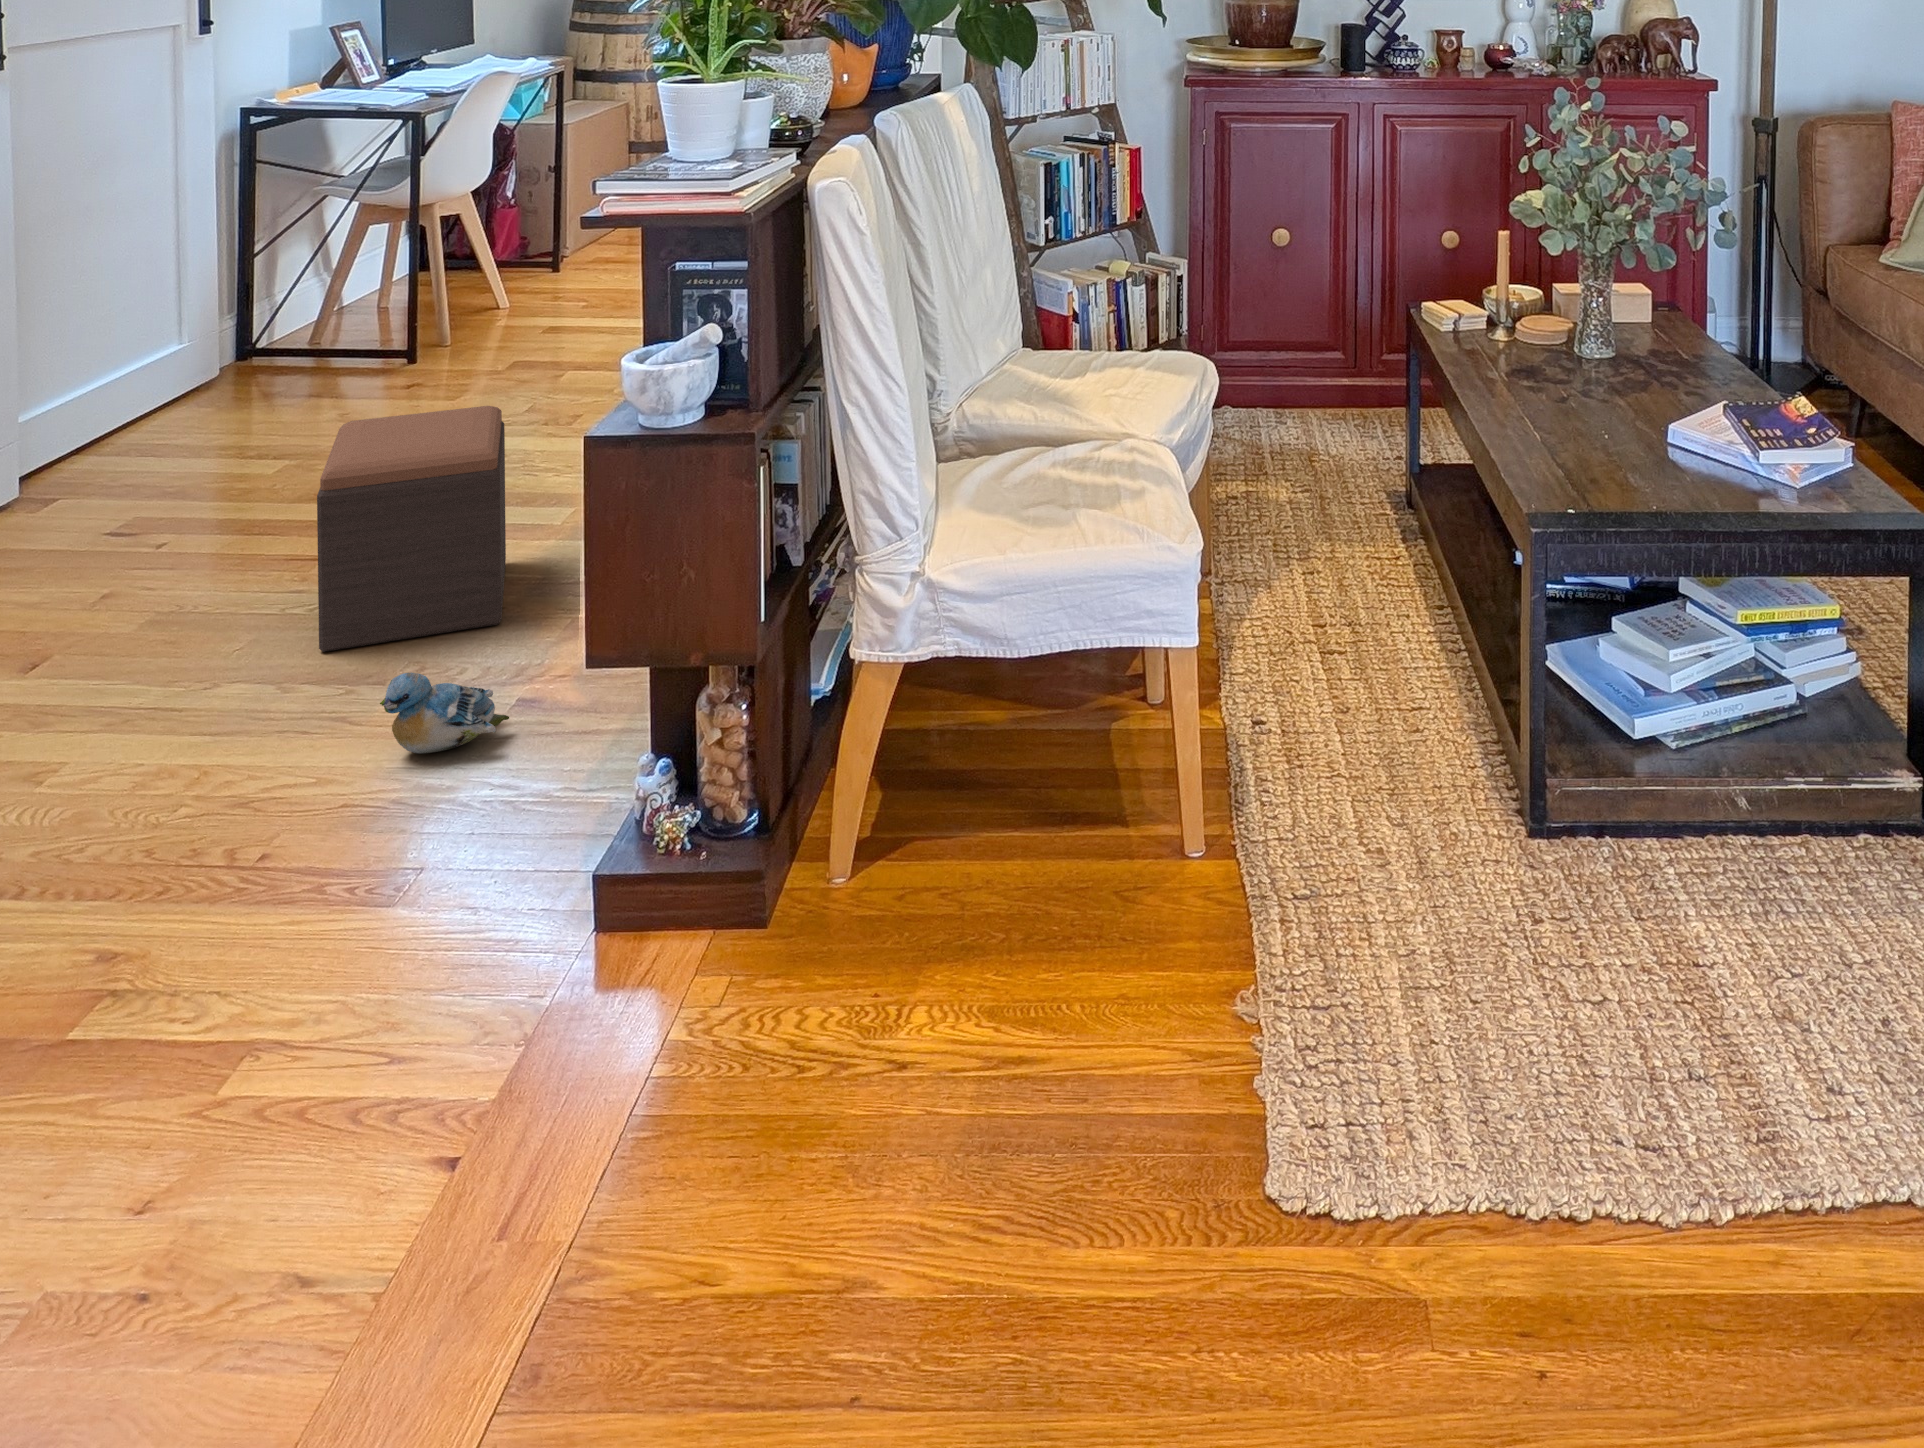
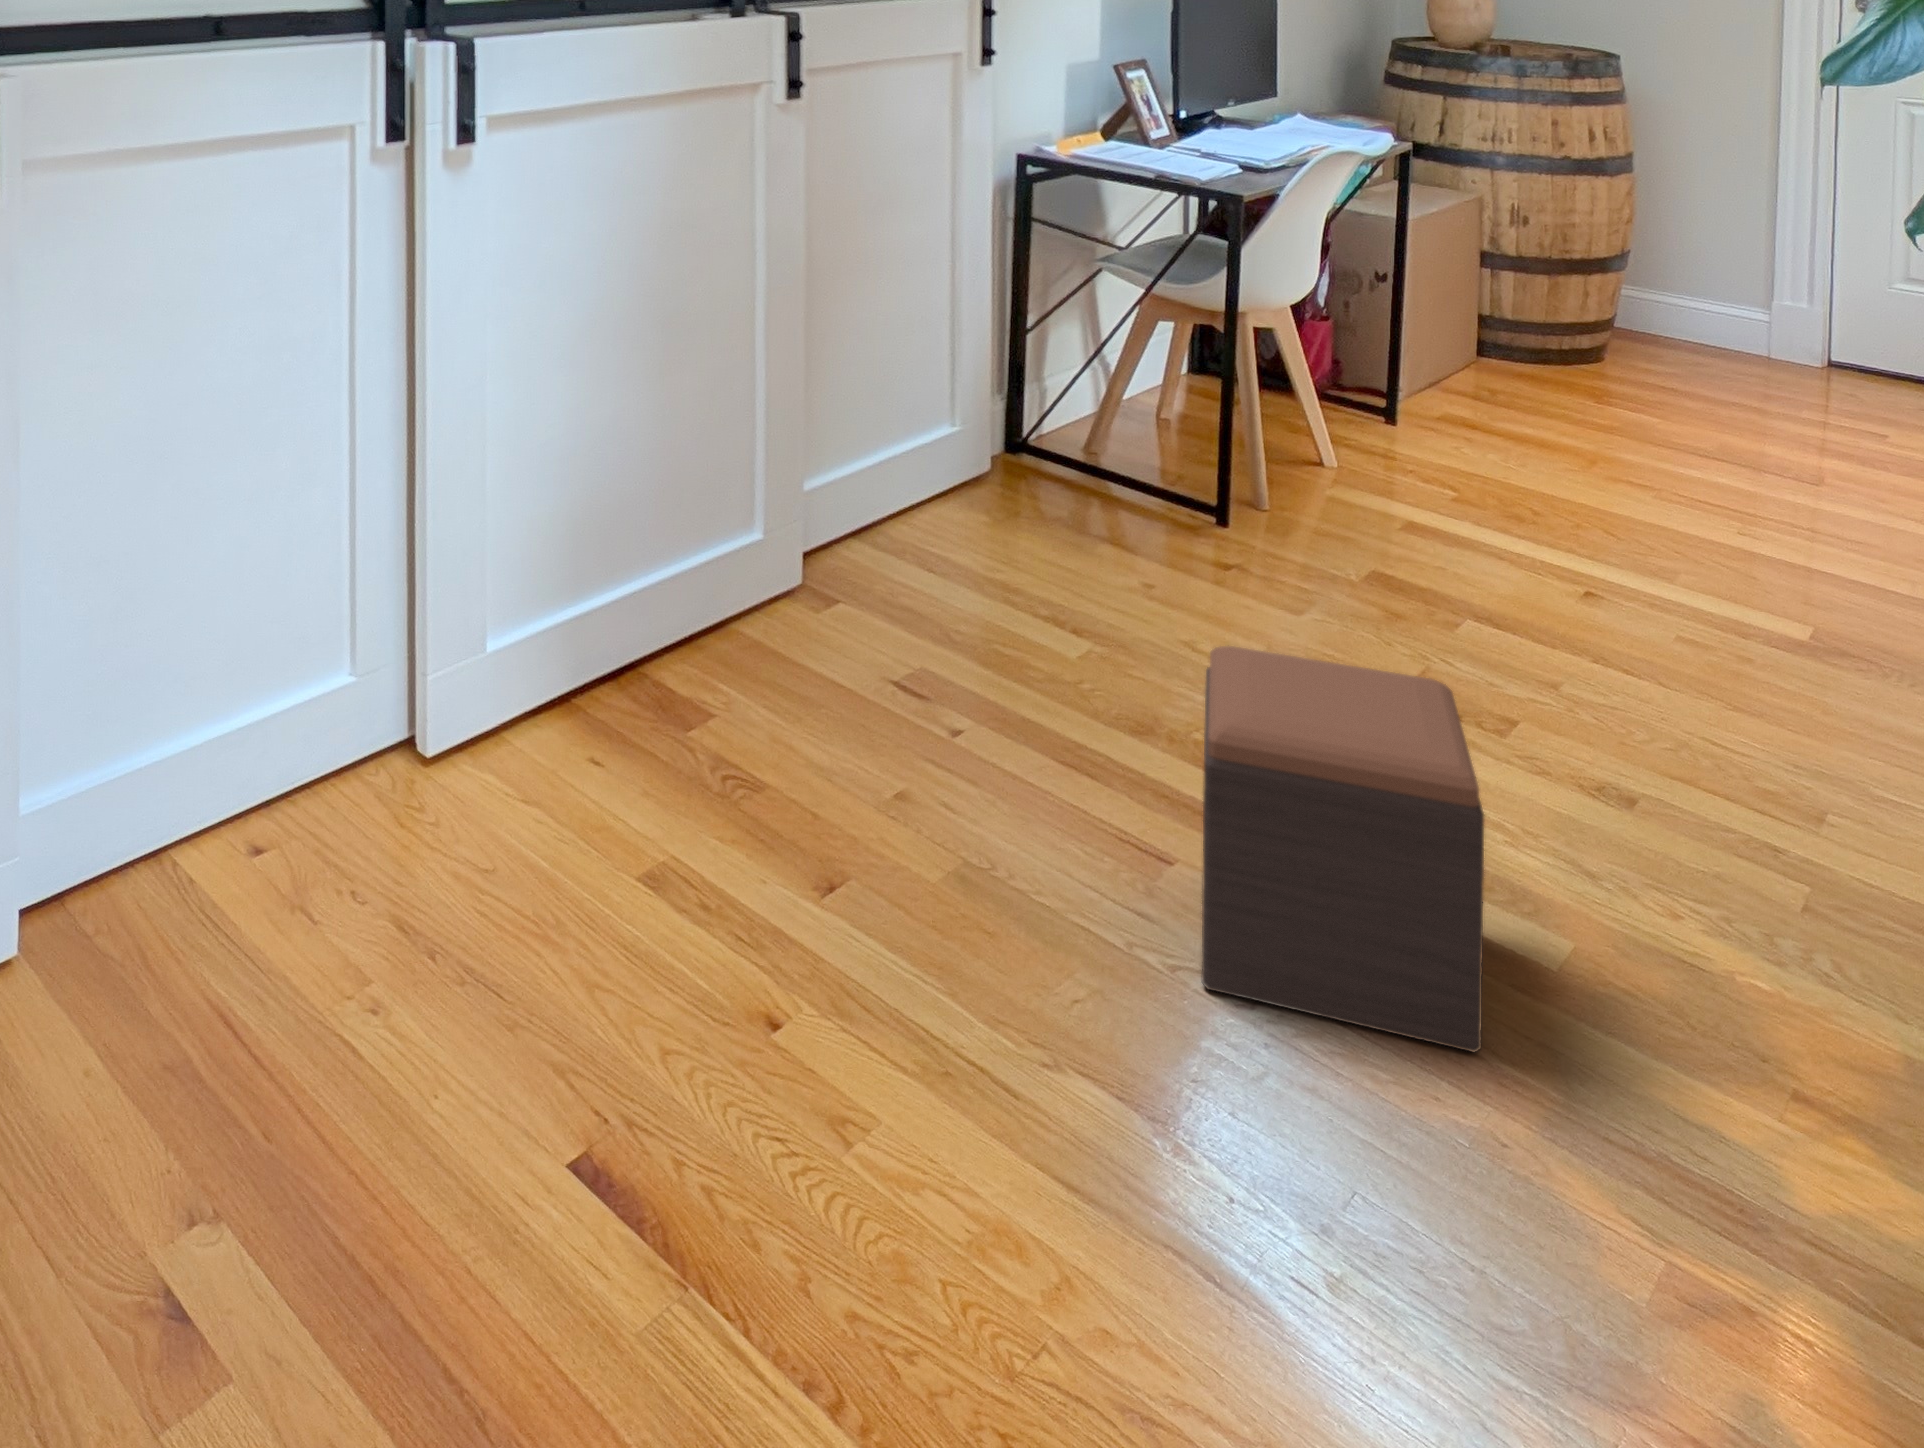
plush toy: present [380,673,509,753] -> none [1349,1145,1566,1324]

